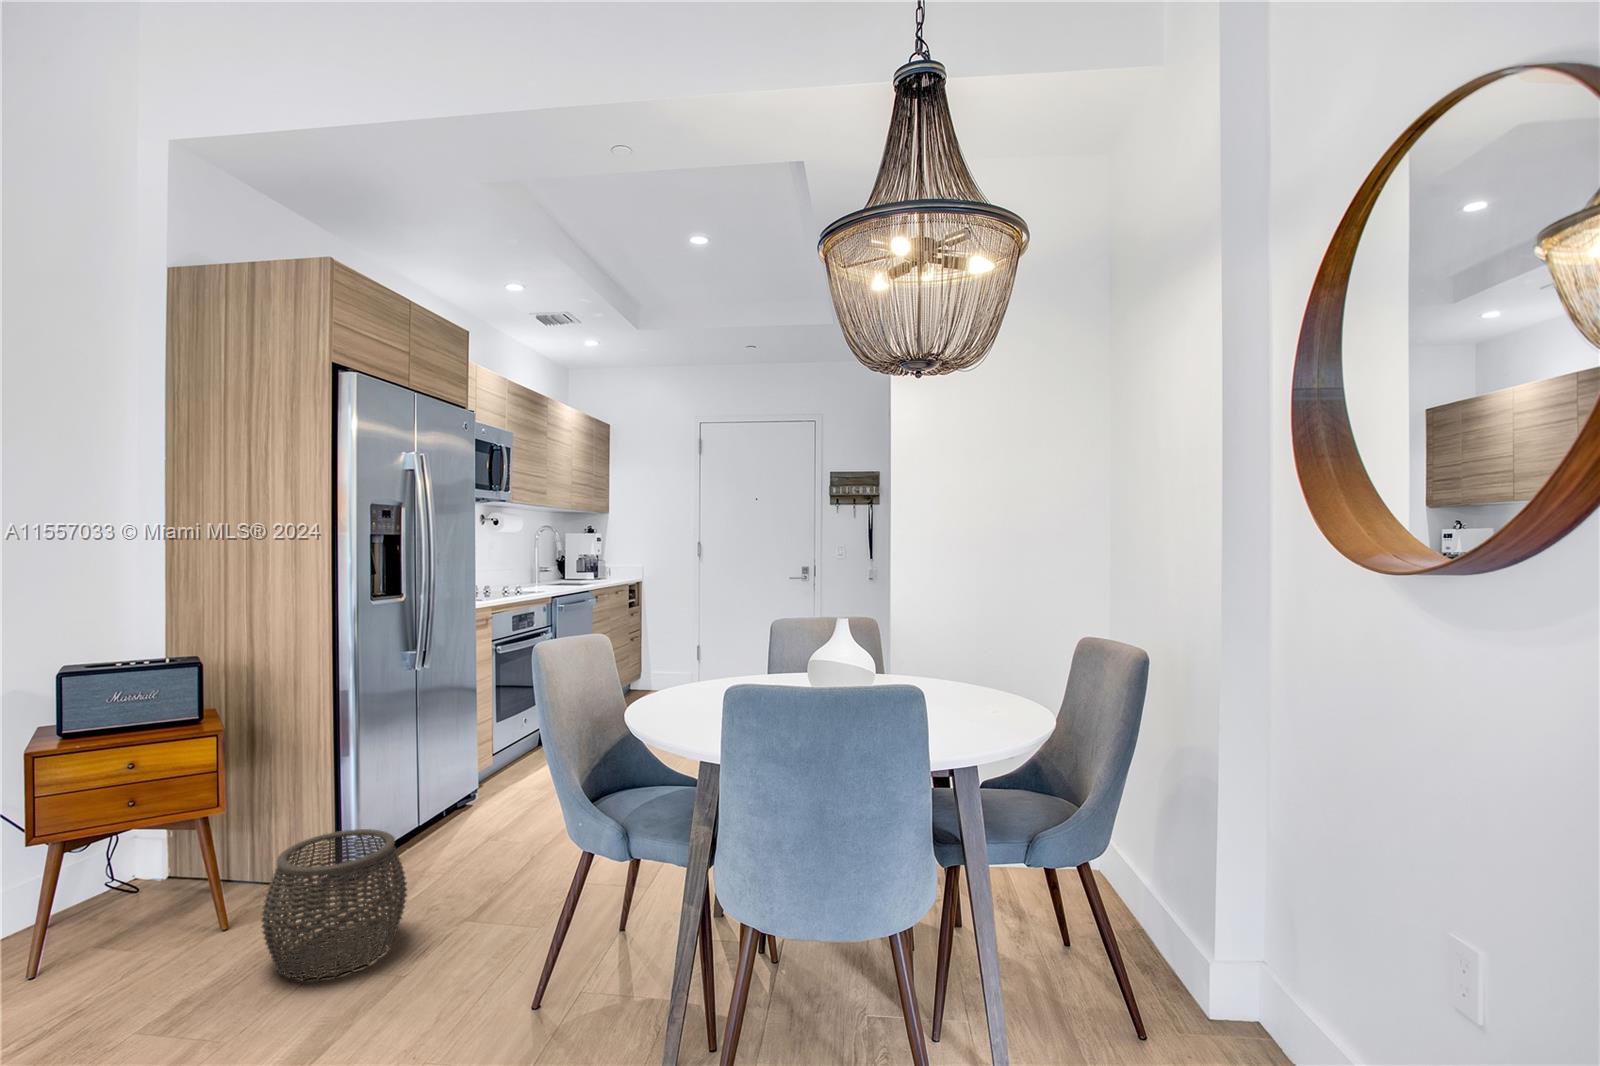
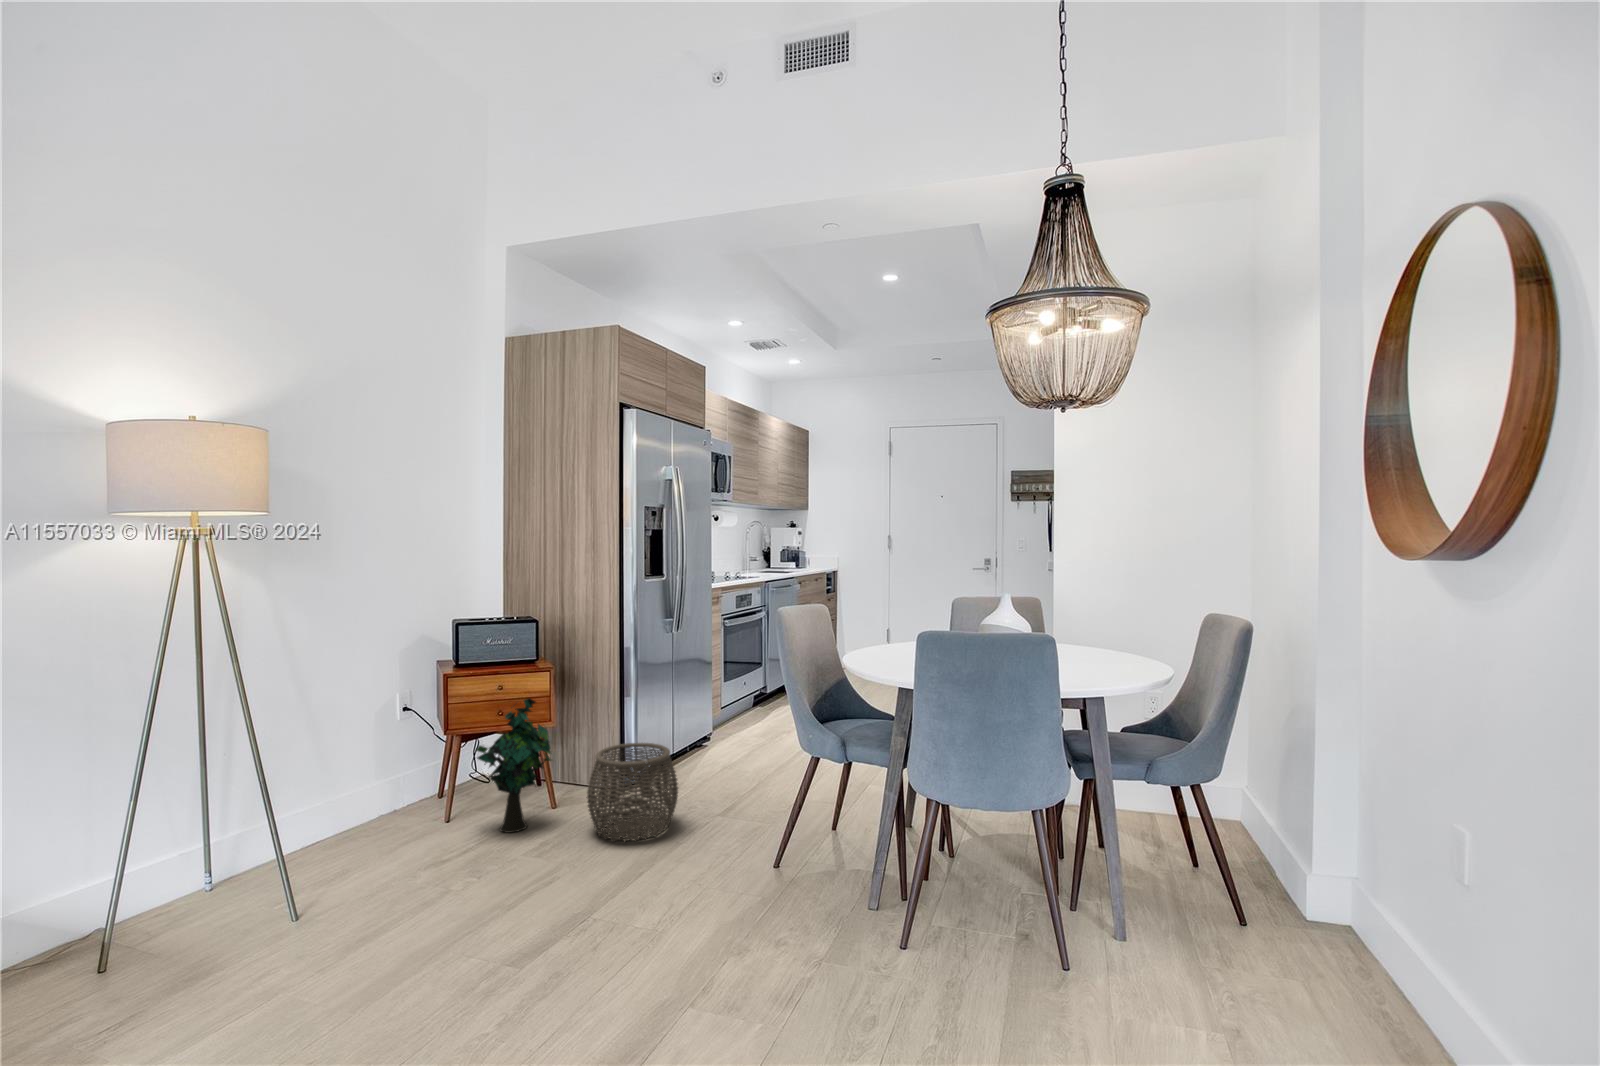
decorative plant: none [70,781,215,985] -> present [476,698,552,833]

